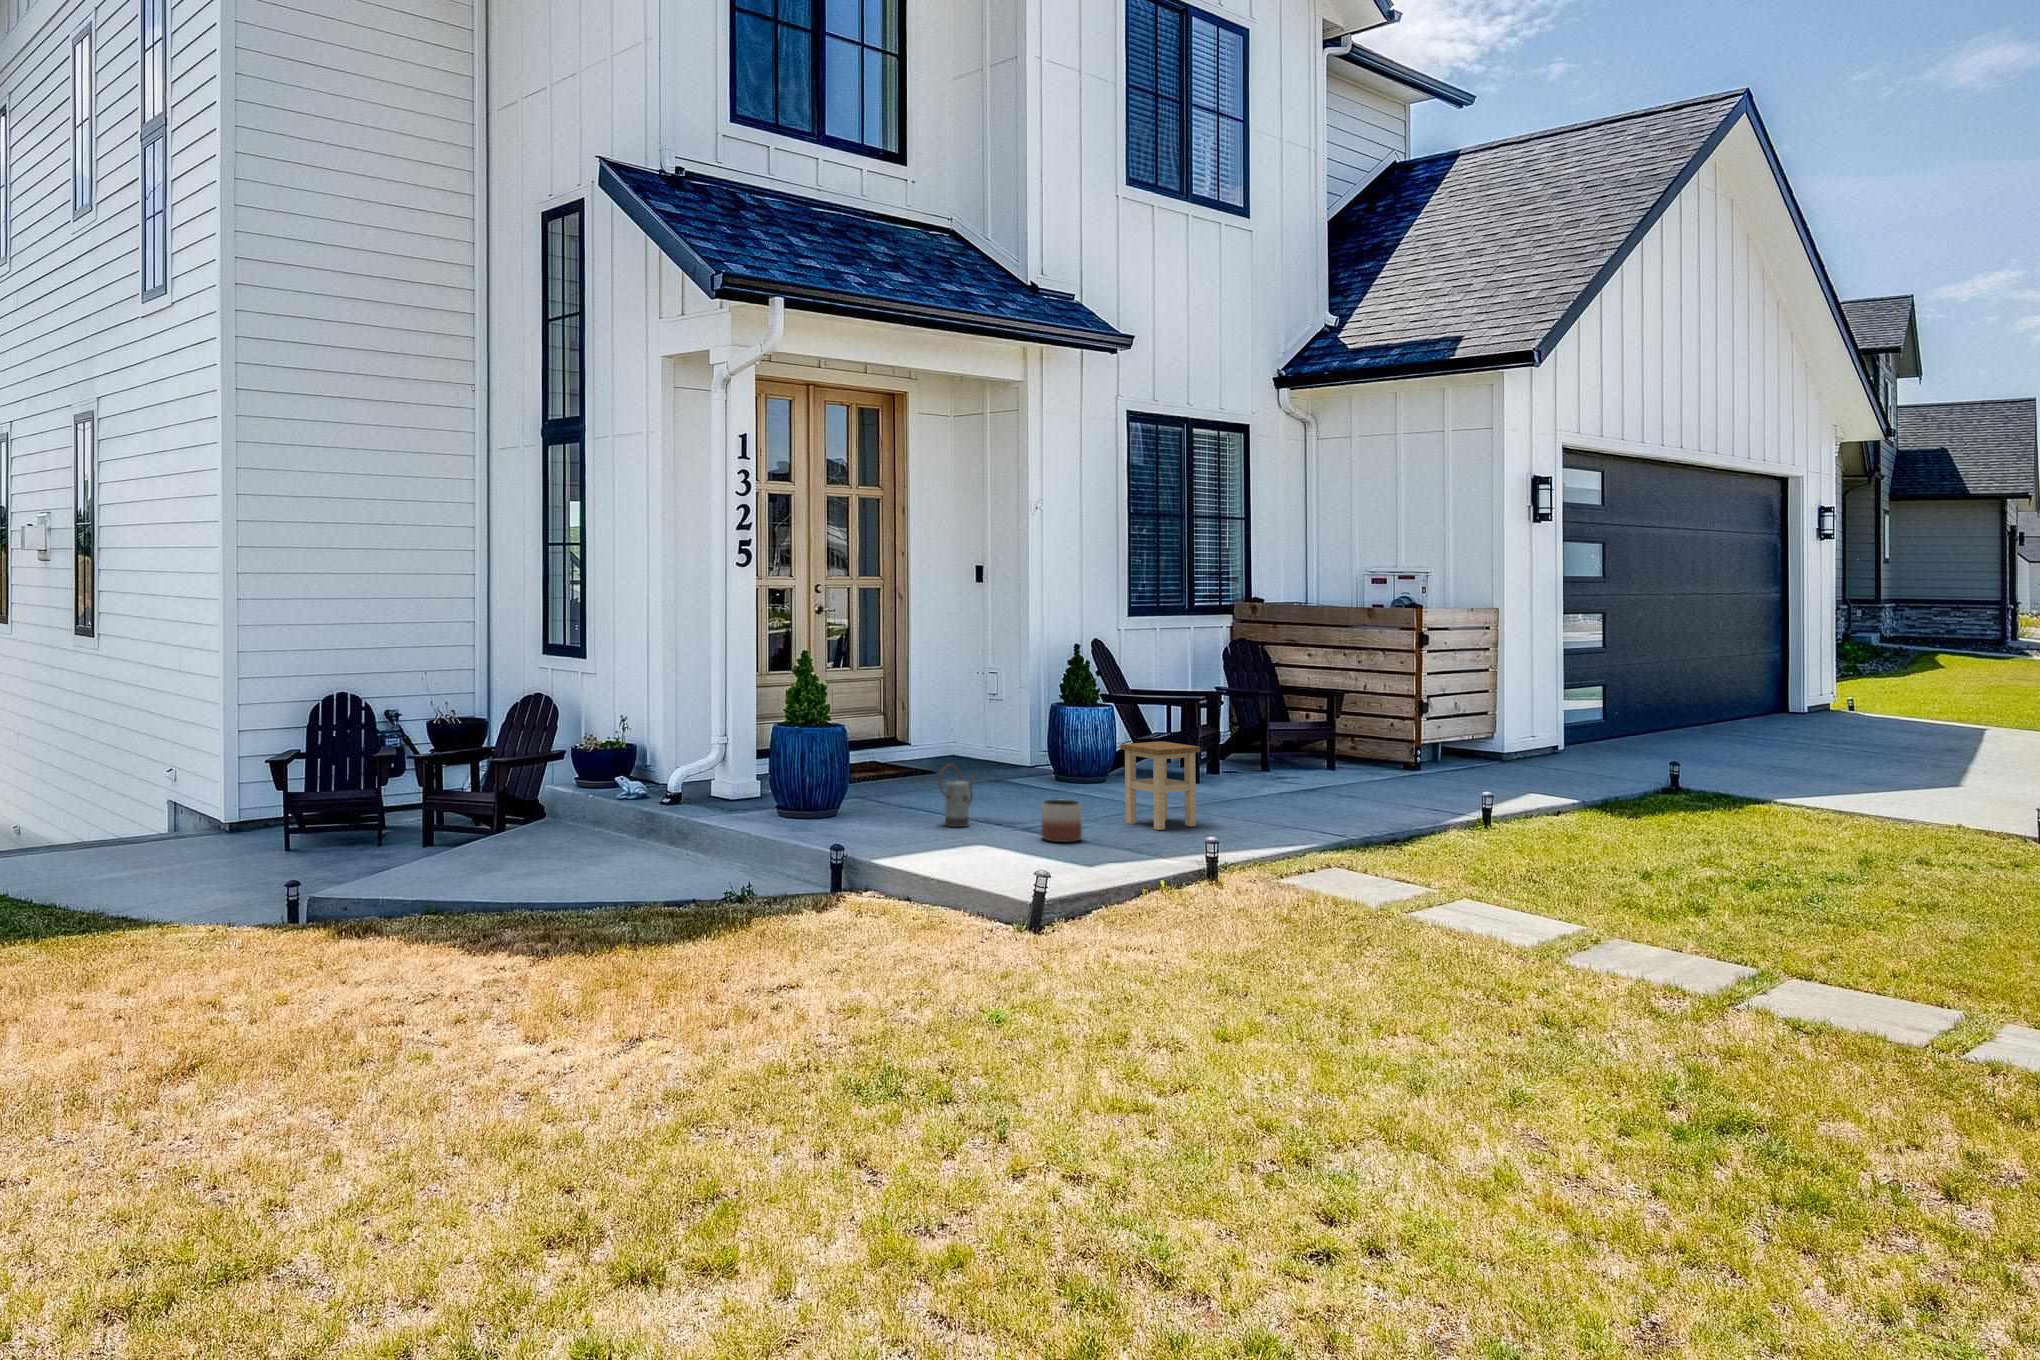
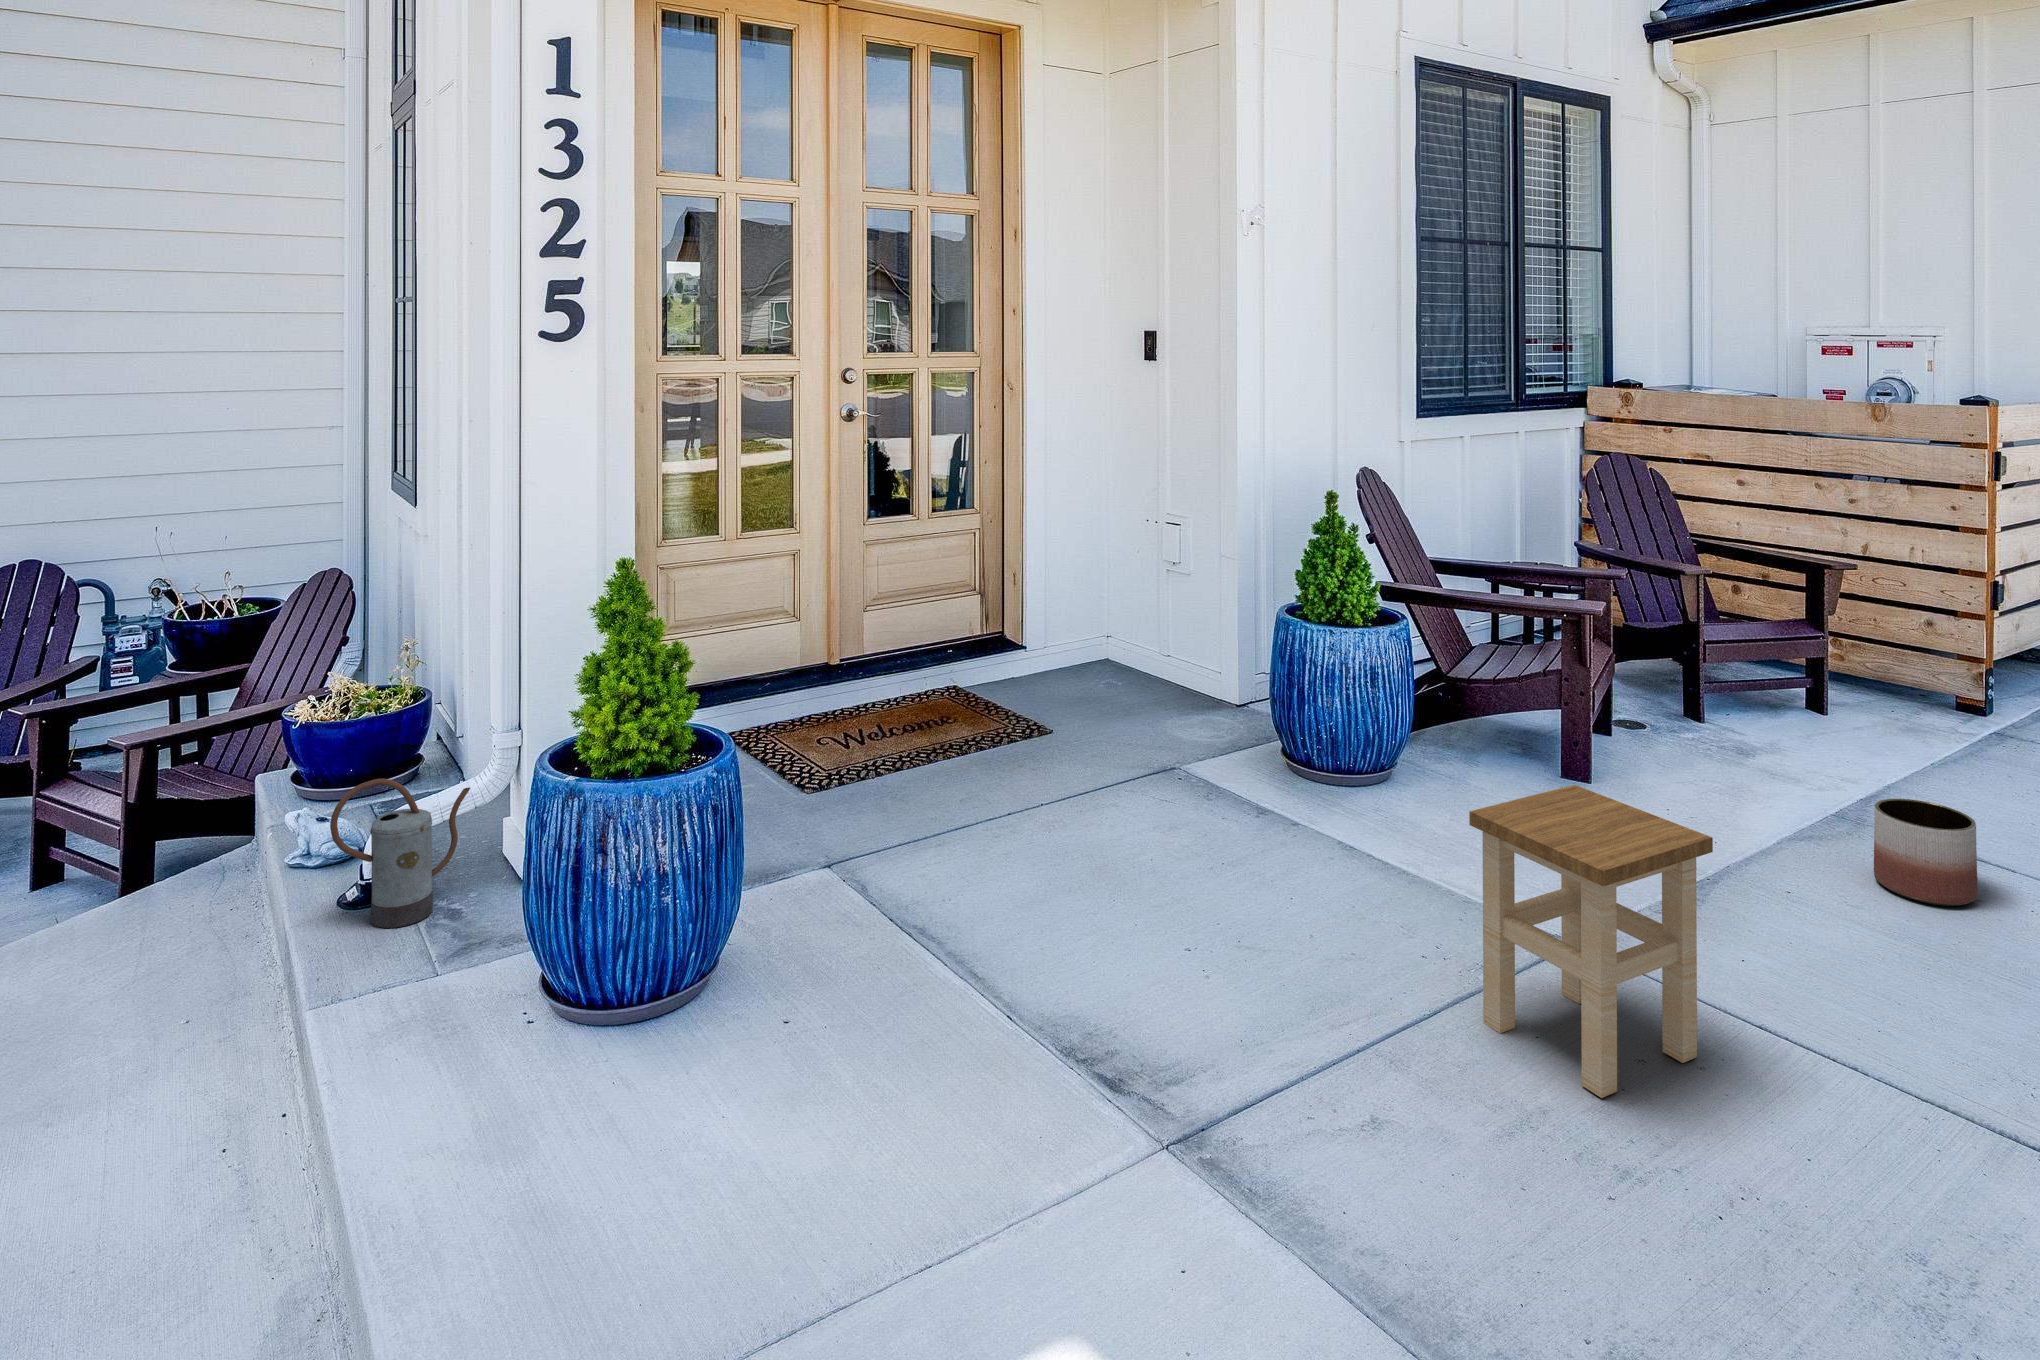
watering can: present [939,764,975,827] -> present [330,778,470,928]
planter: present [1041,799,1082,842] -> present [1874,799,1977,906]

